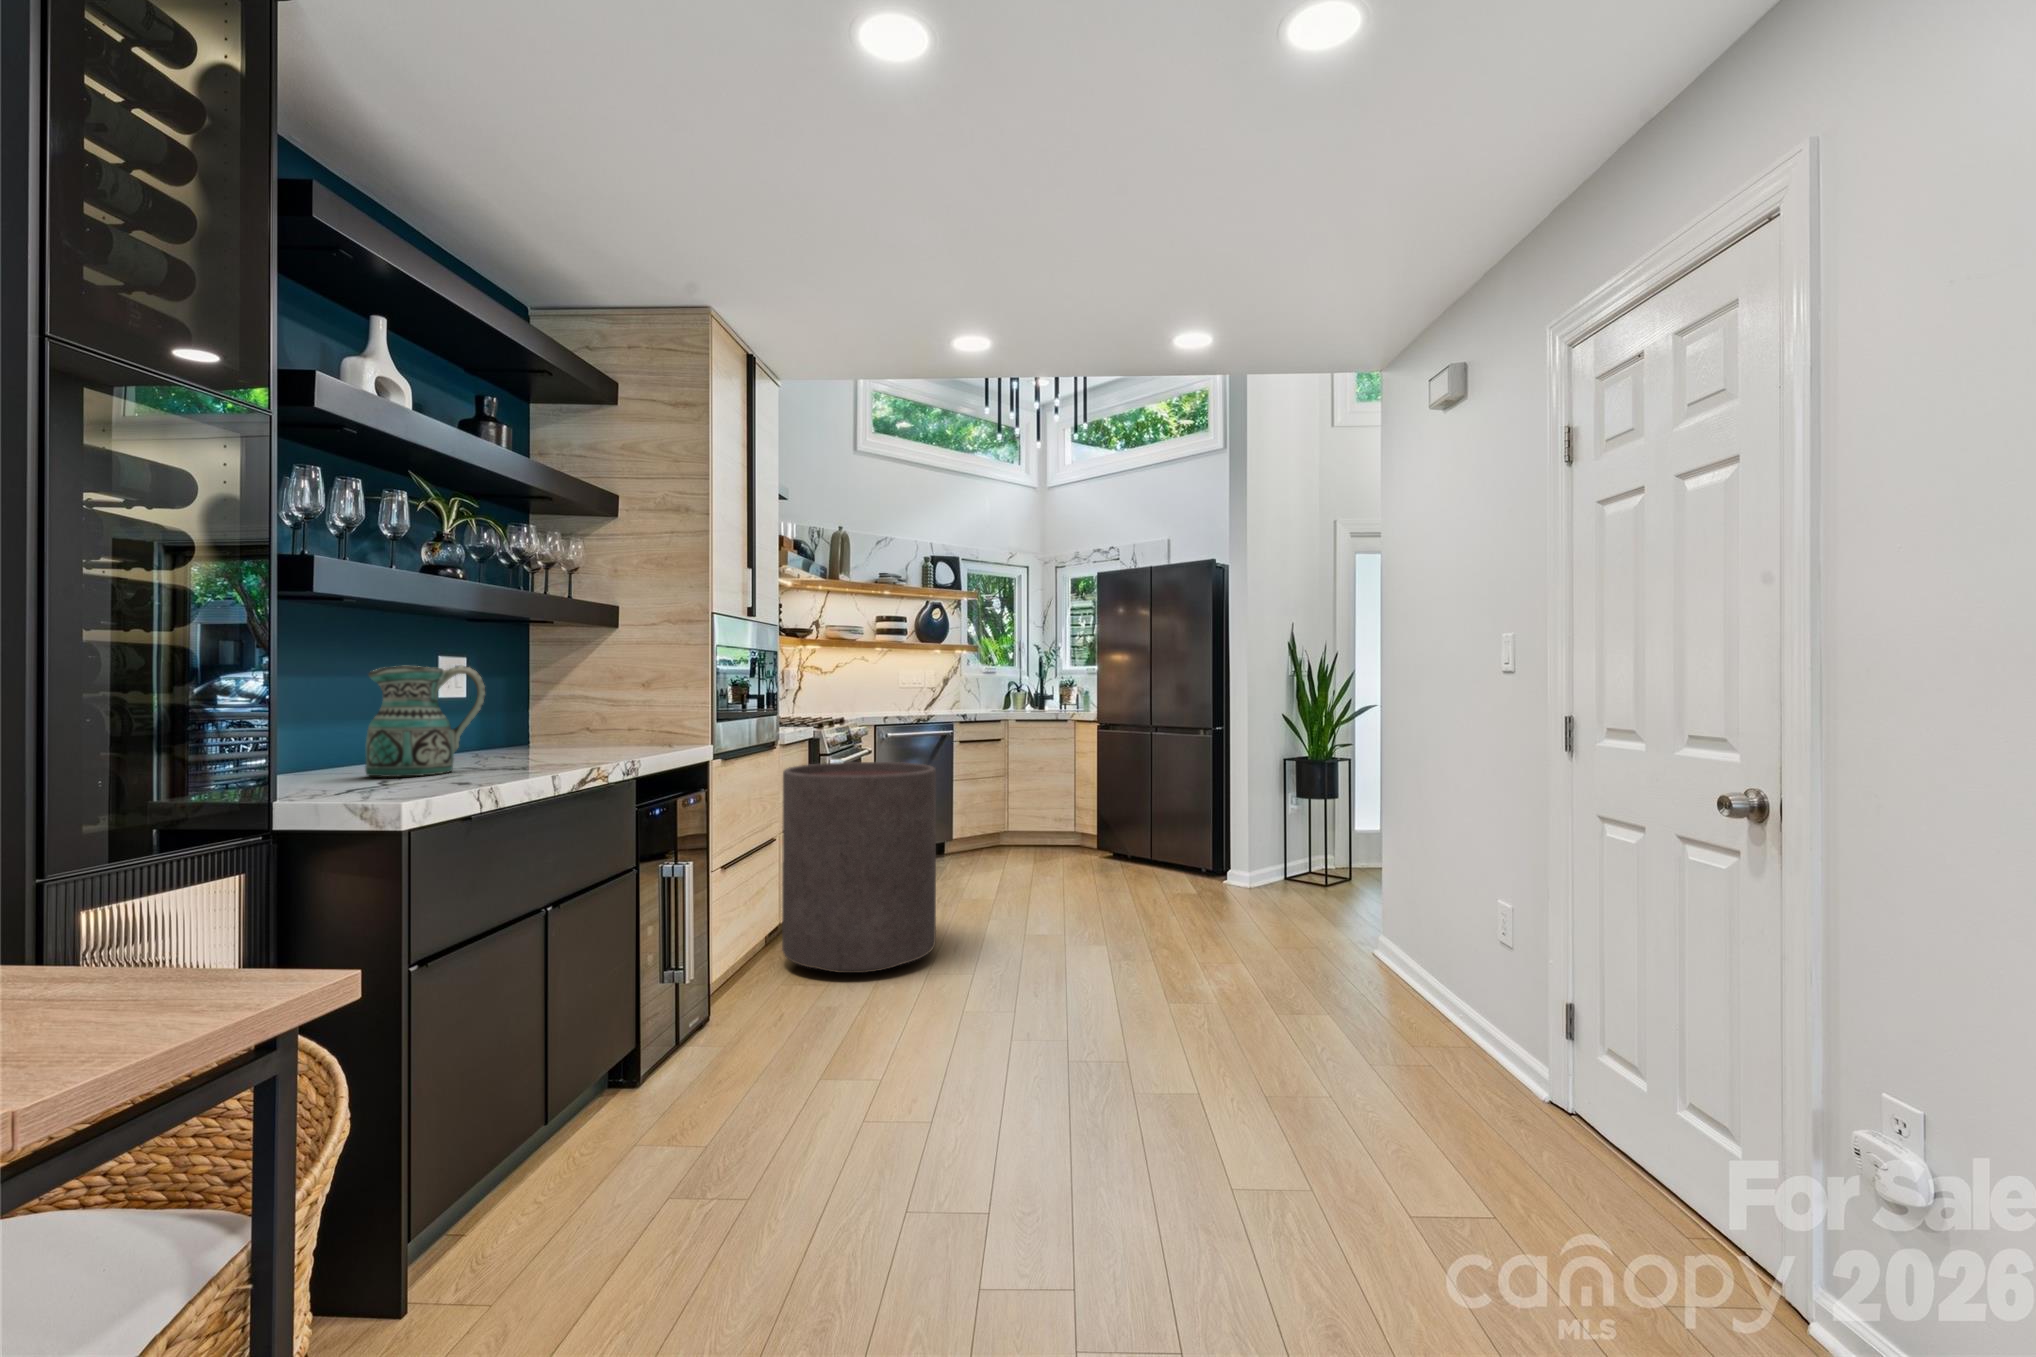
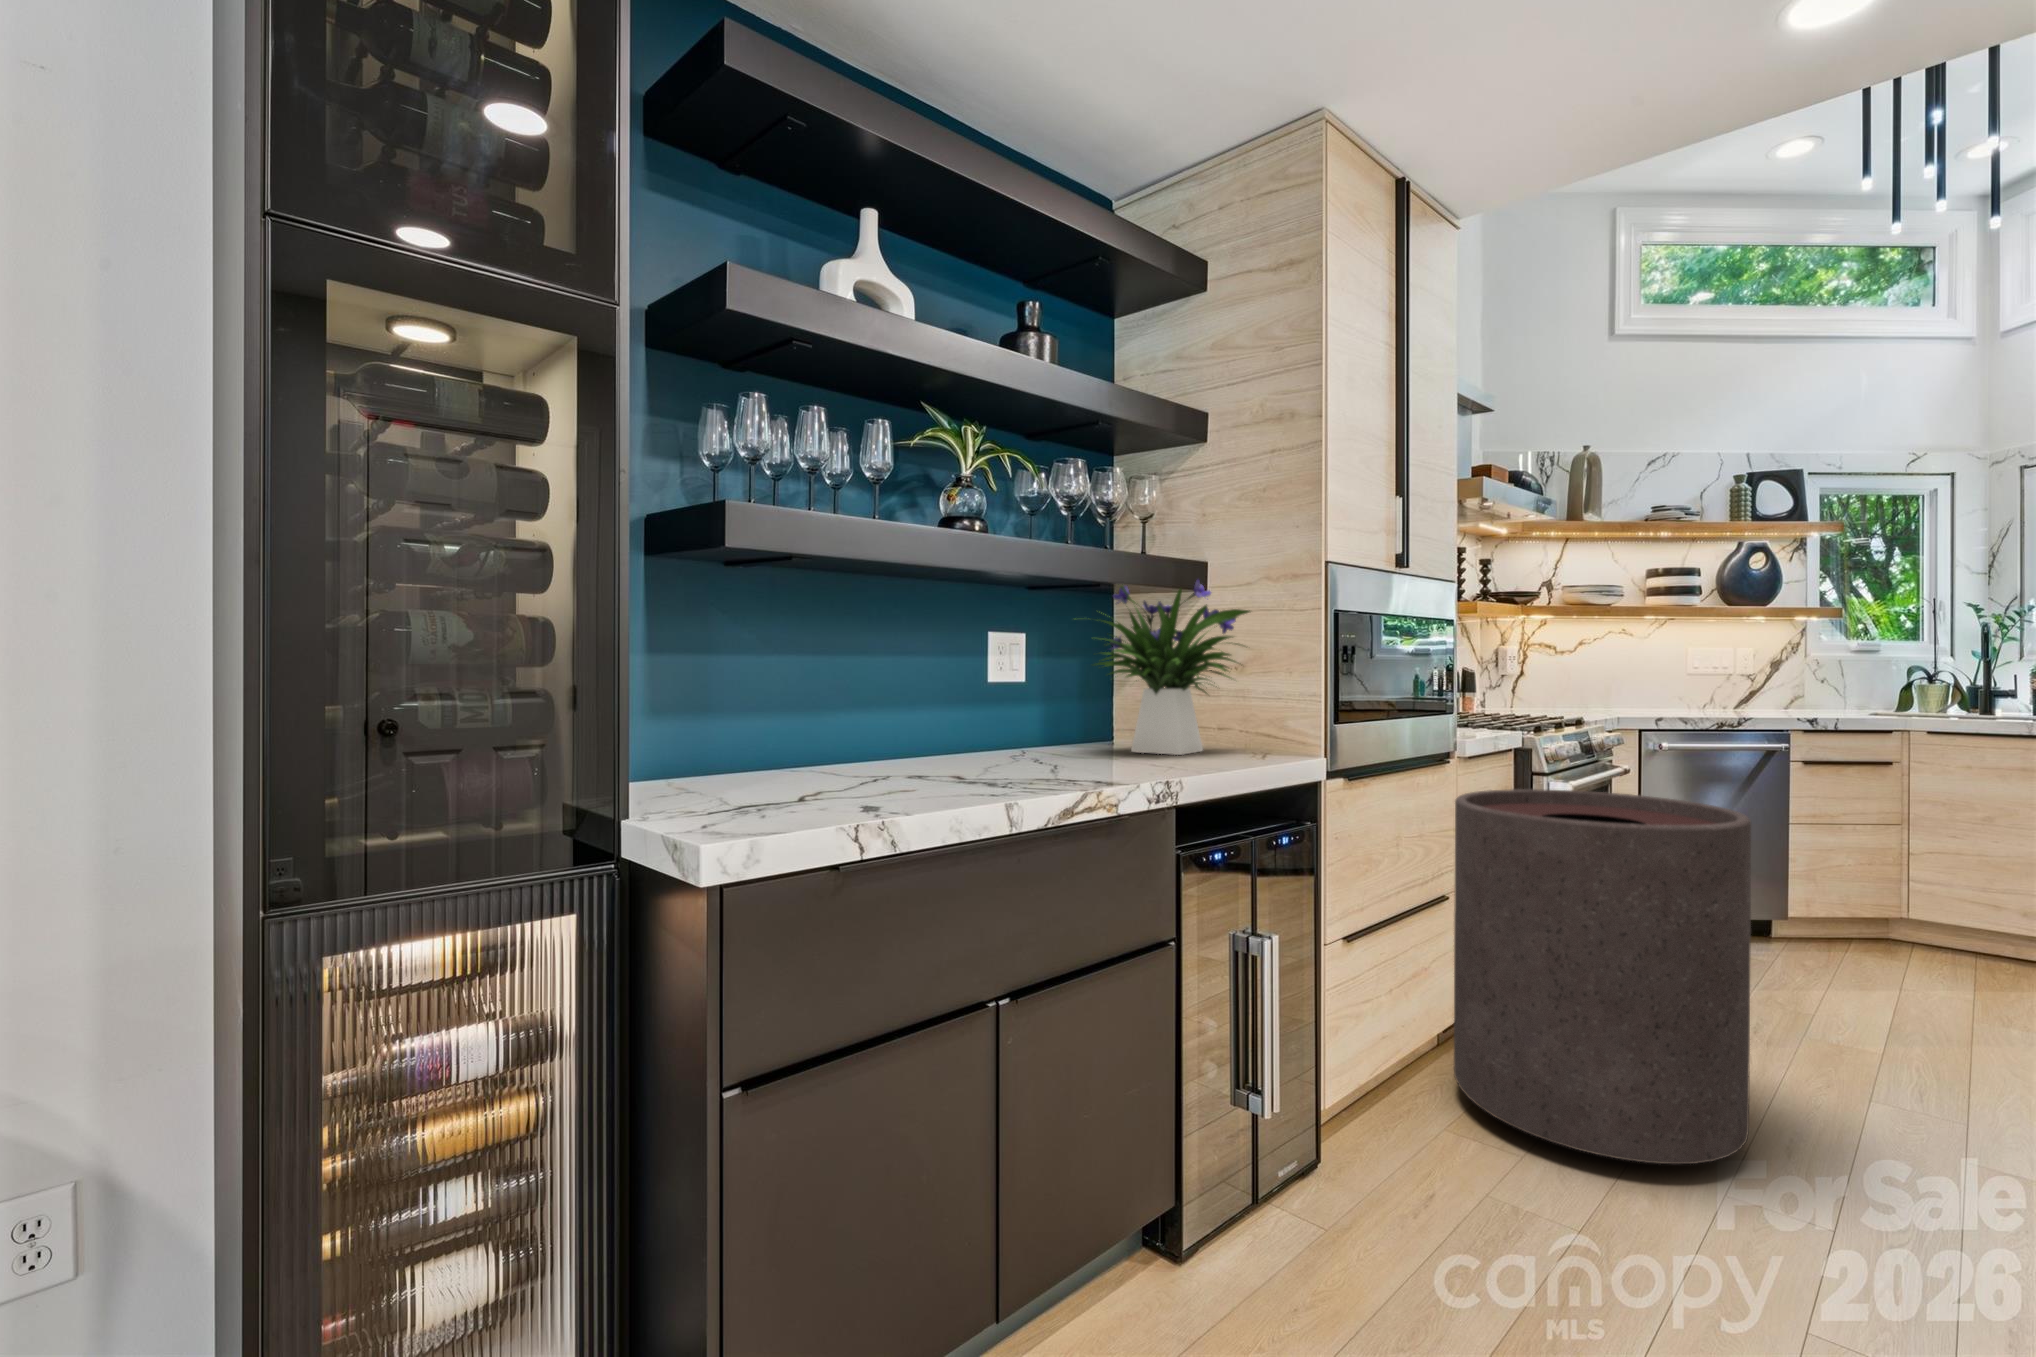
flower arrangement: none [533,614,670,749] -> present [1094,579,1250,755]
ceramic pitcher: present [365,666,485,777] -> none [835,638,965,782]

